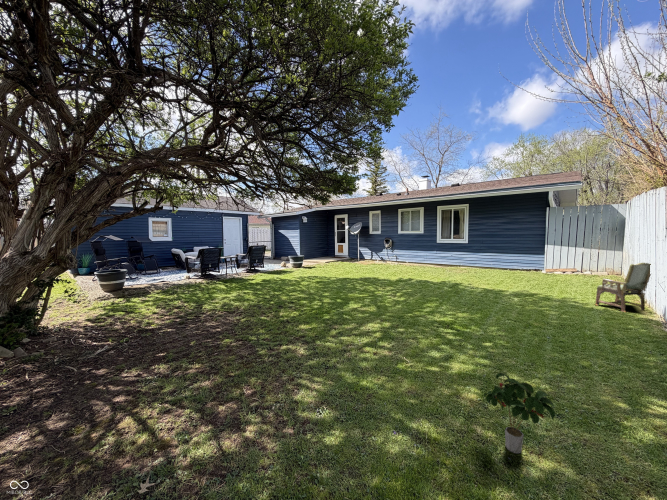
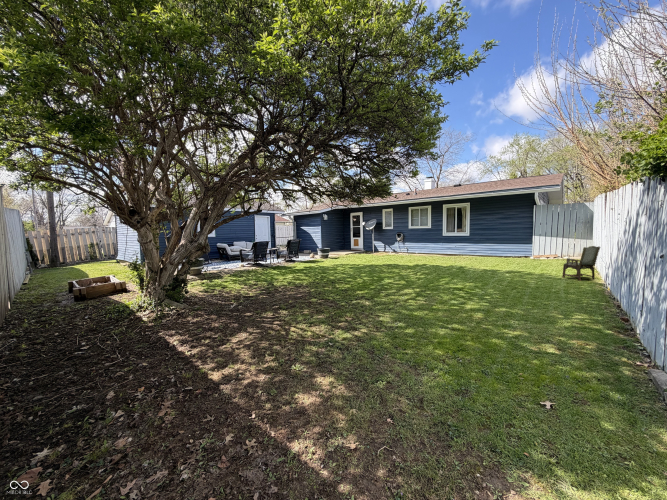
potted plant: present [484,373,555,453] -> none [483,294,515,329]

